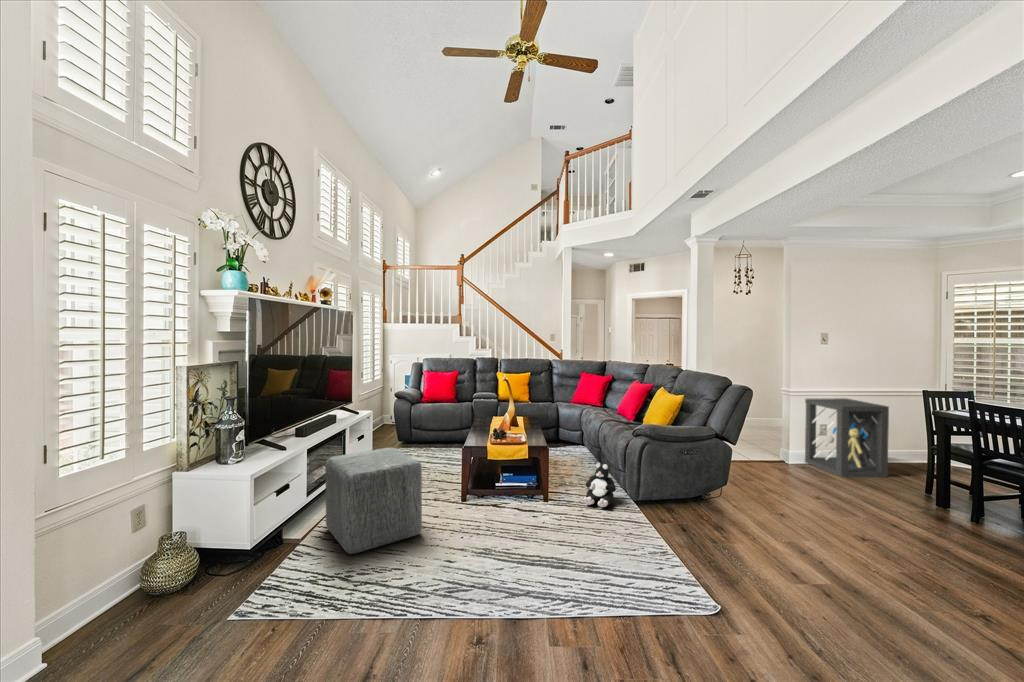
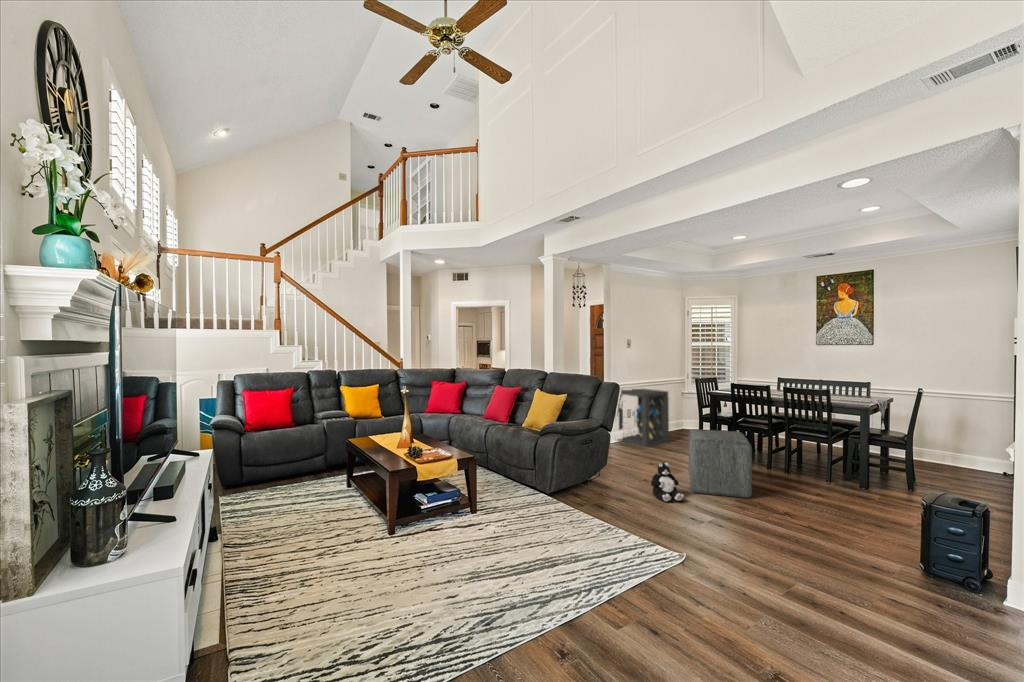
ottoman: present [325,448,422,554] -> present [688,429,752,498]
plush toy: present [584,463,616,507] -> present [651,462,684,501]

